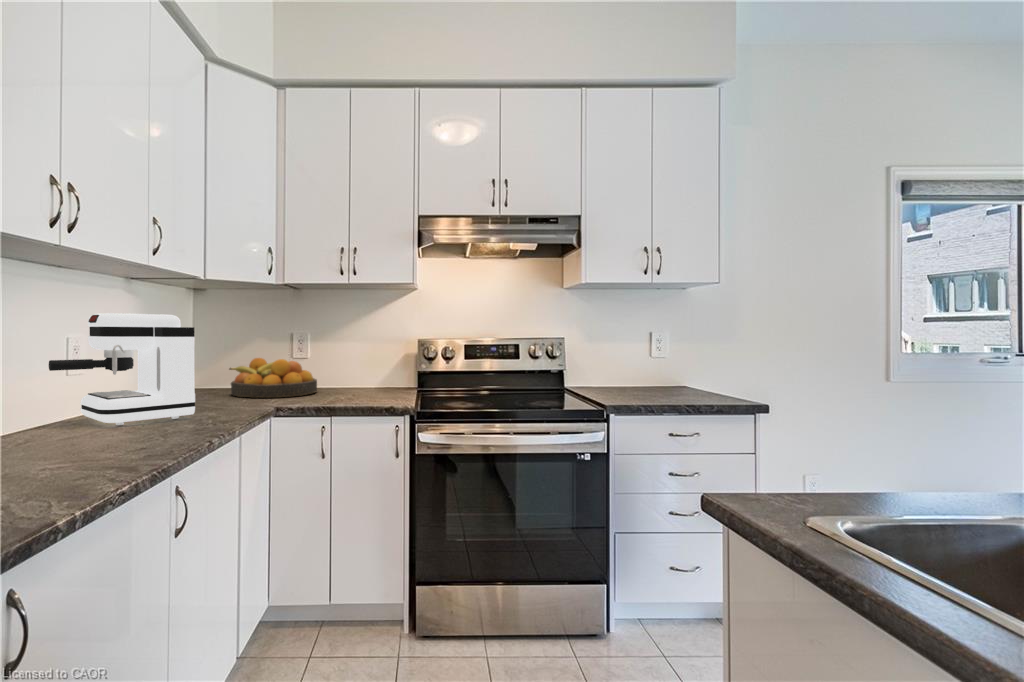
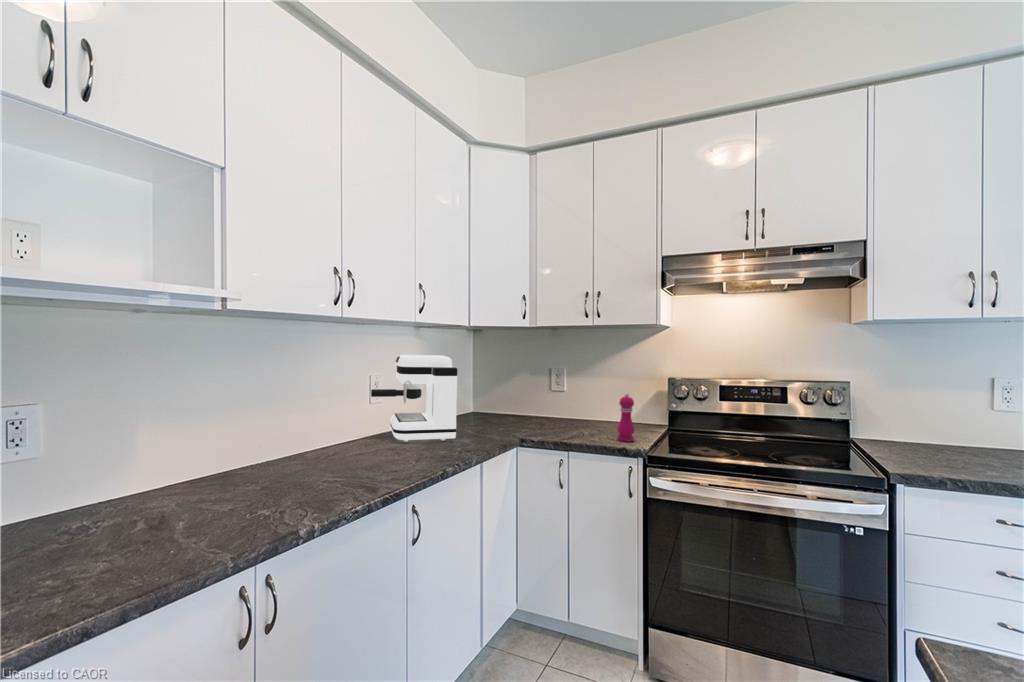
pepper mill: none [380,352,397,400] -> present [617,393,635,441]
fruit bowl: present [229,358,317,398] -> none [501,387,570,425]

